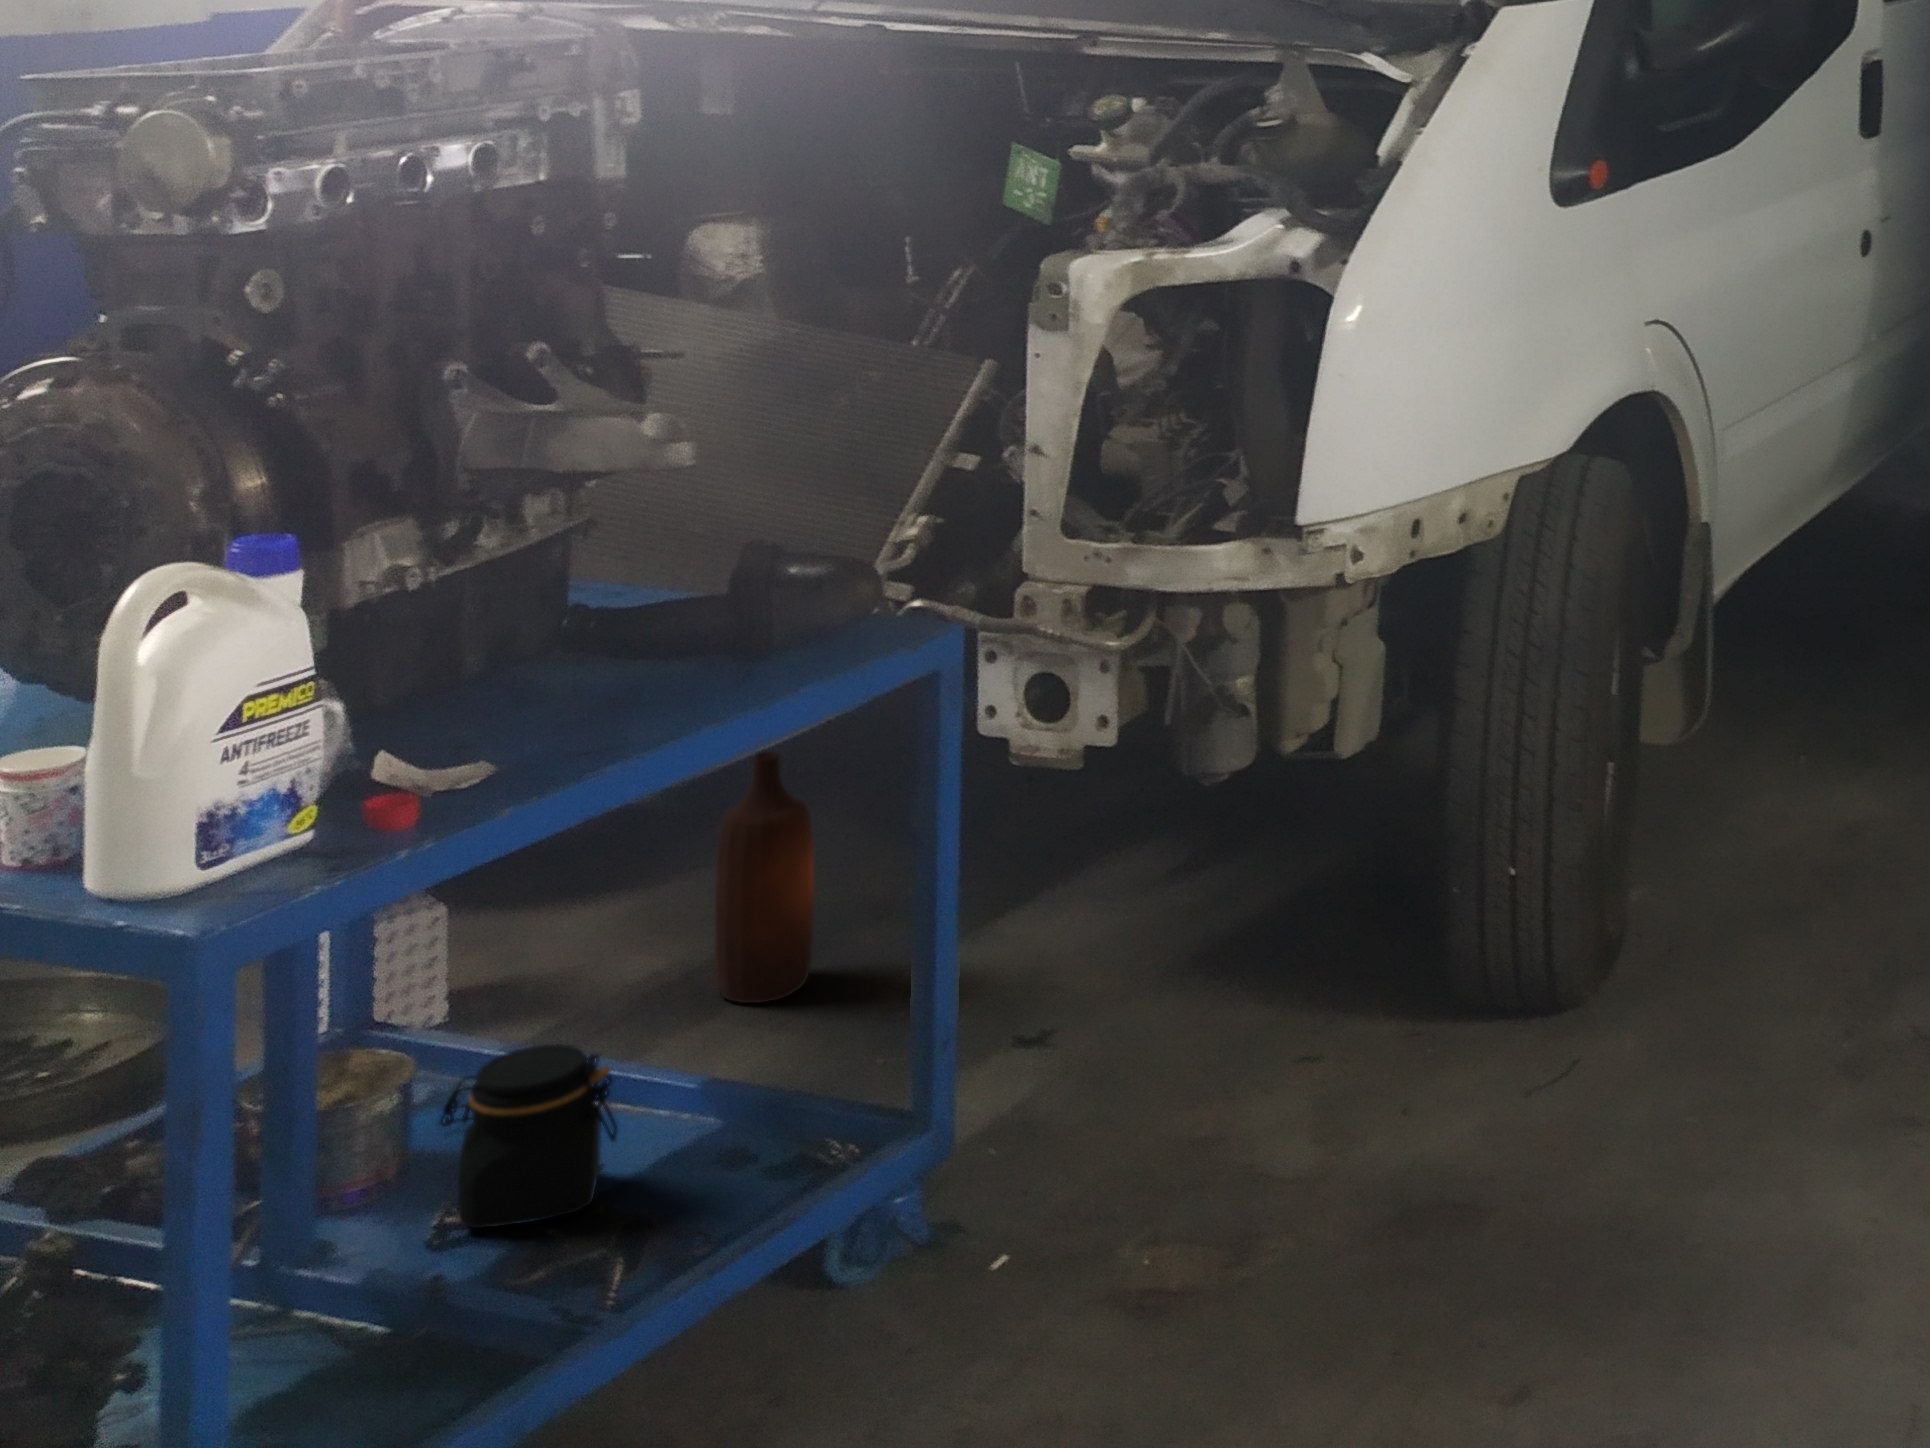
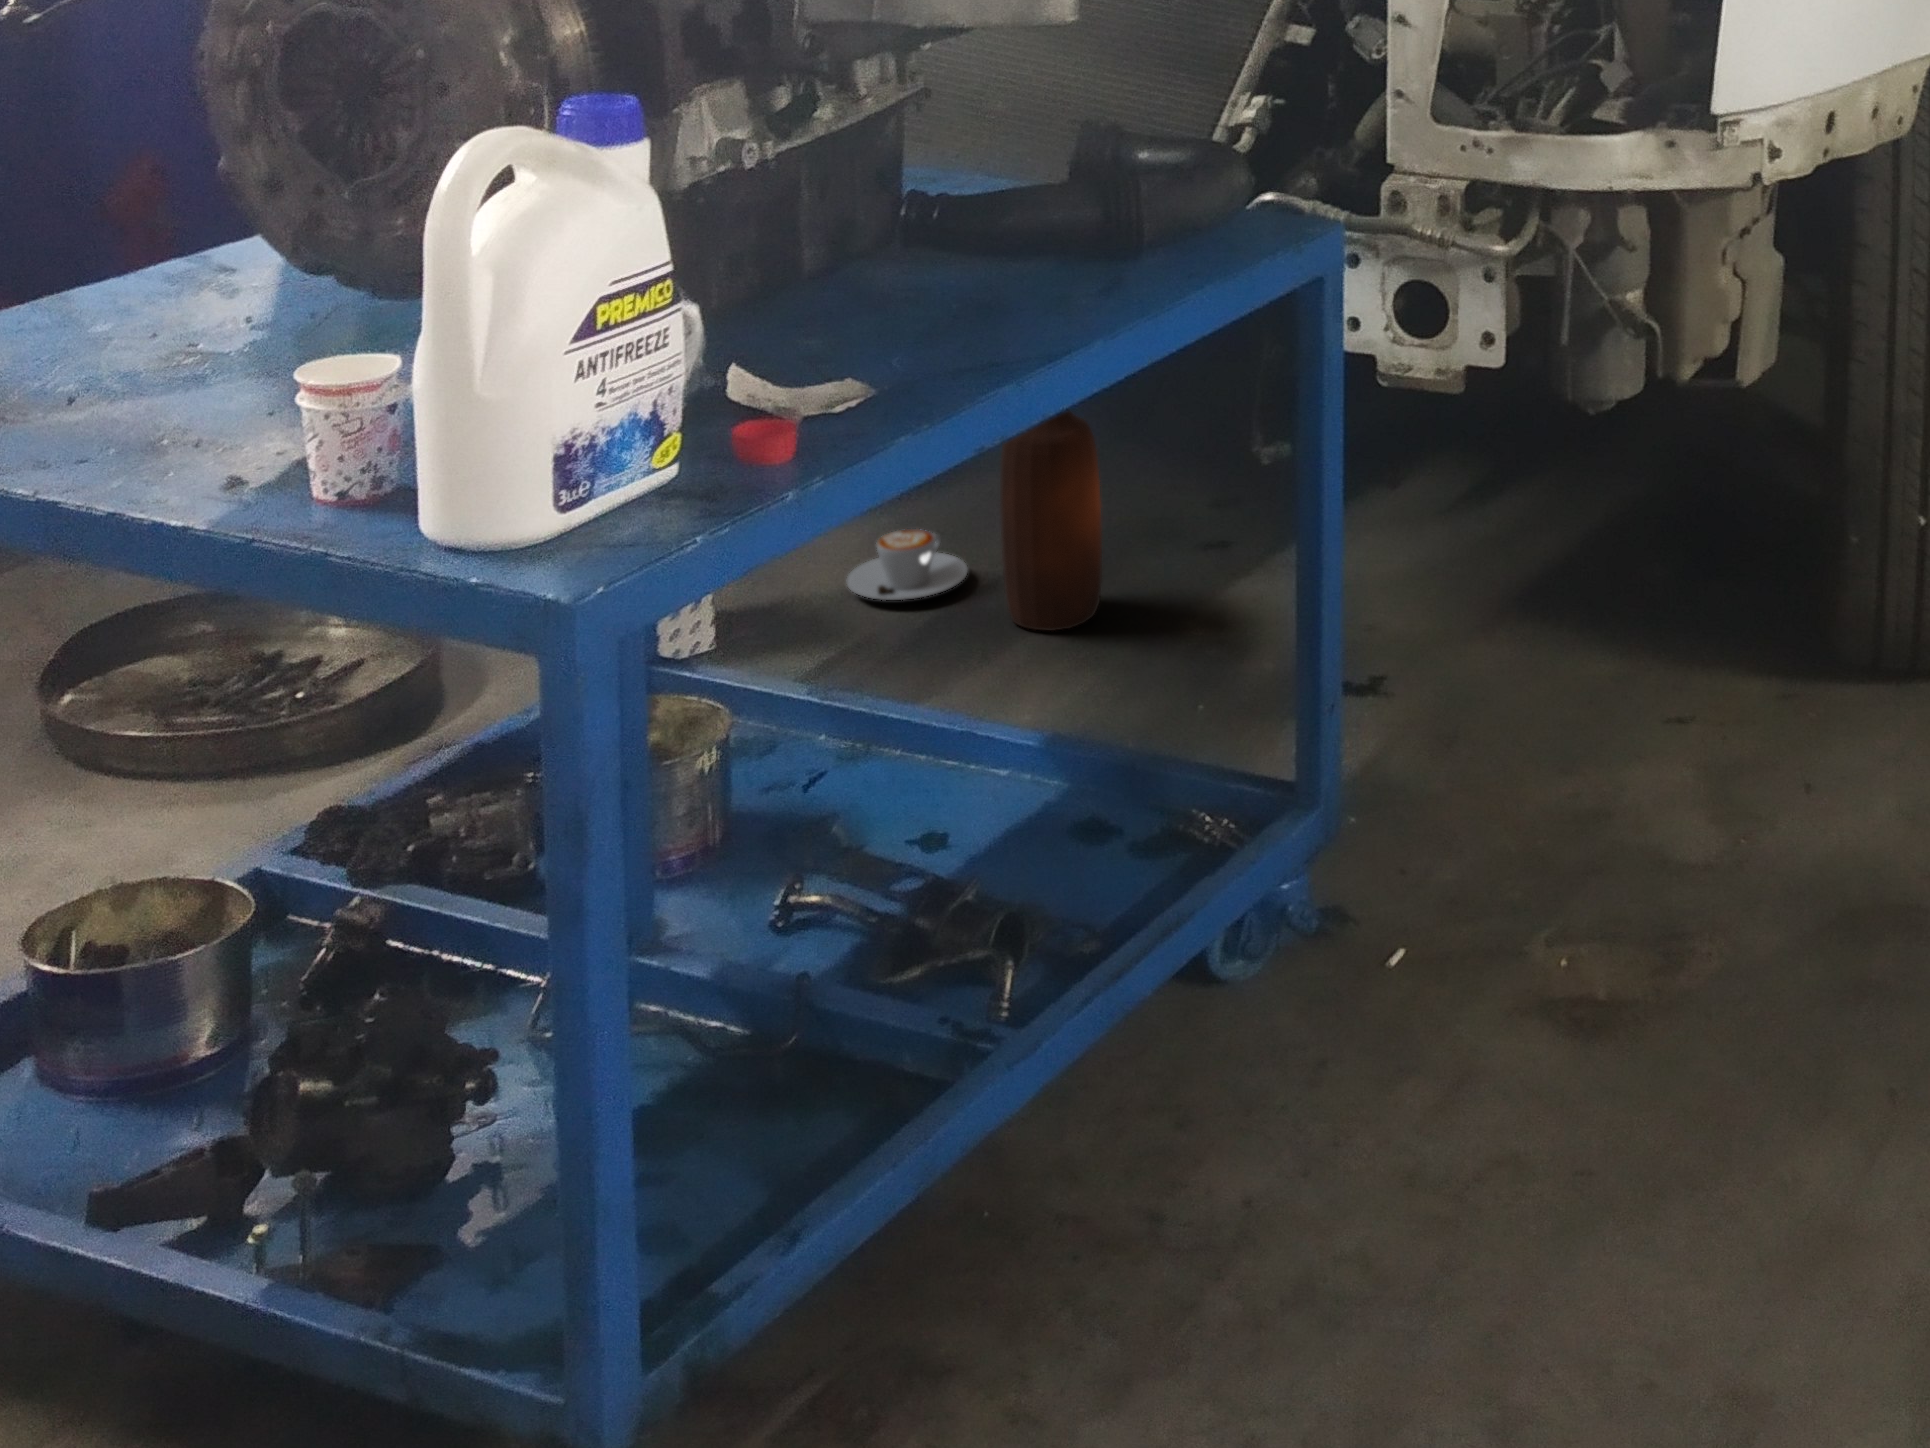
coffee cup: none [565,911,688,979] -> present [847,529,967,600]
jar: present [440,1044,618,1228] -> none [786,681,971,878]

